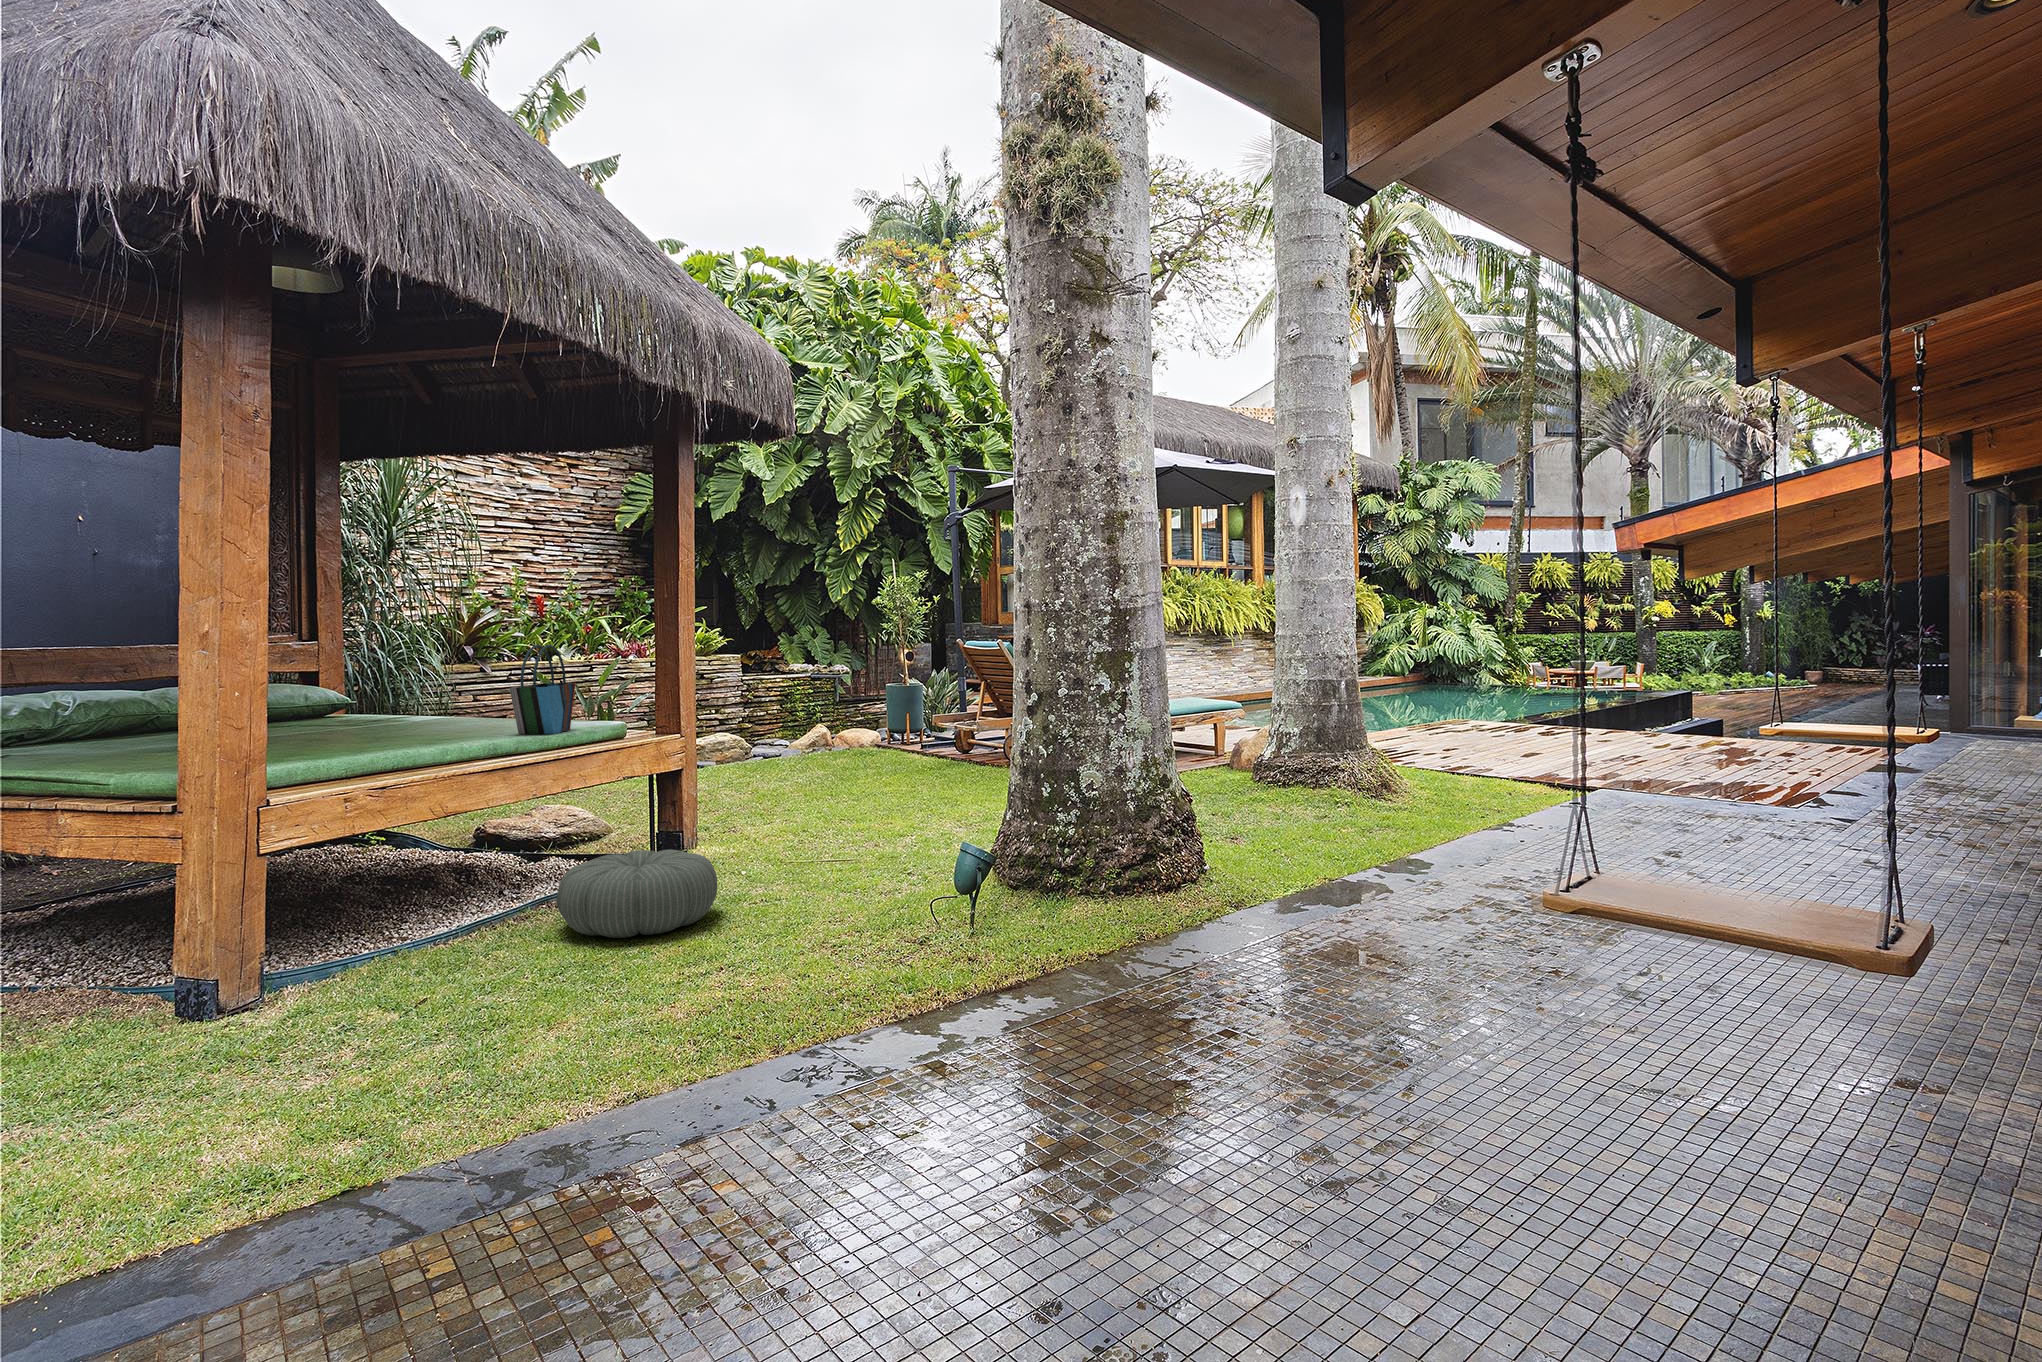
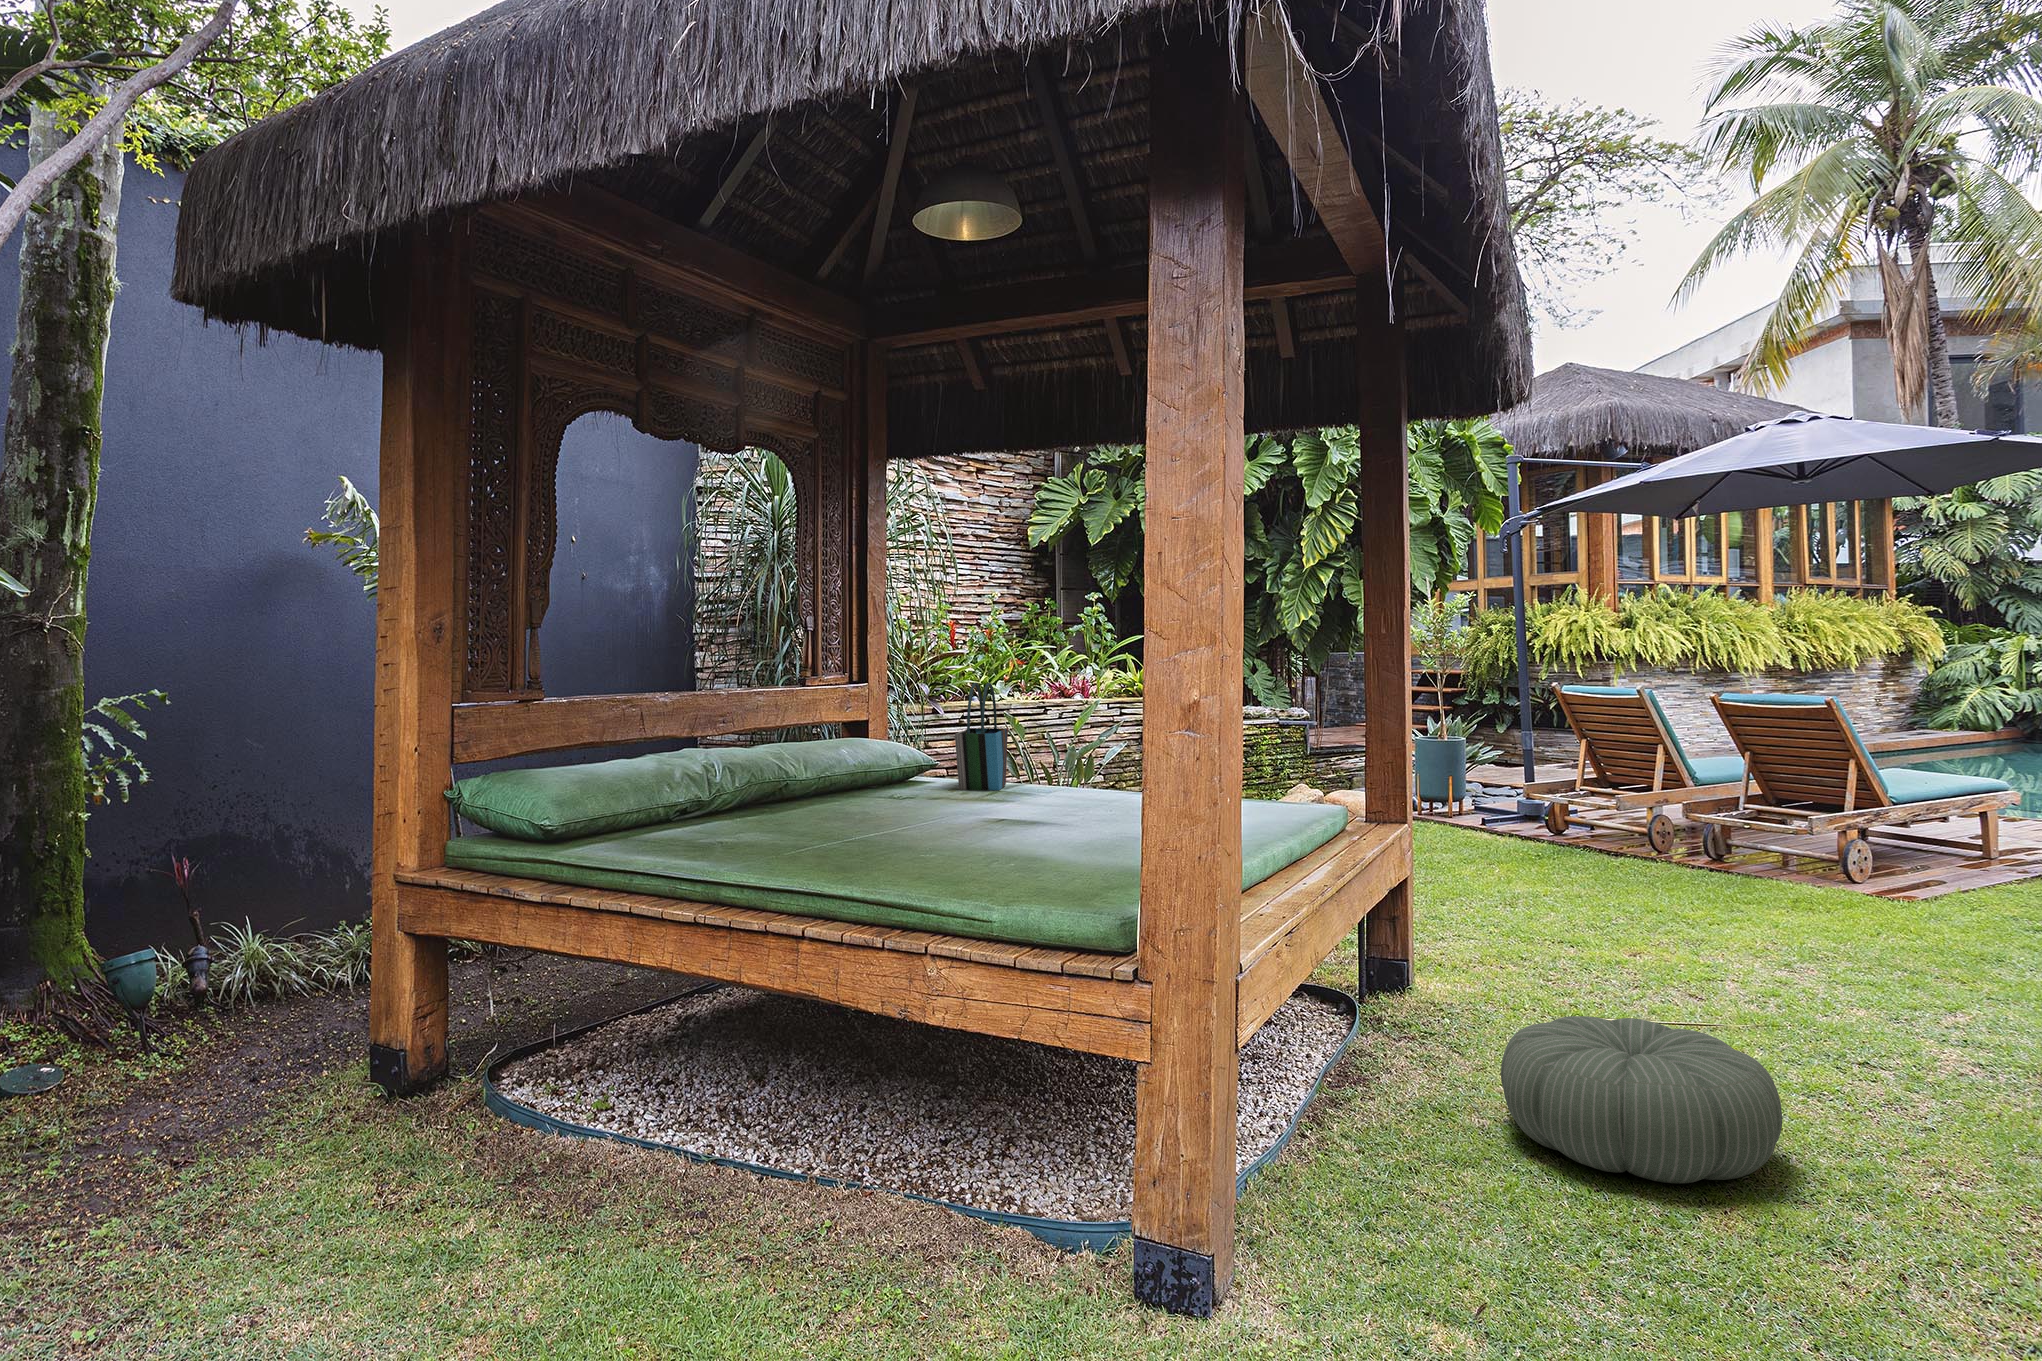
tote bag: present [509,645,576,734] -> present [955,683,1008,790]

